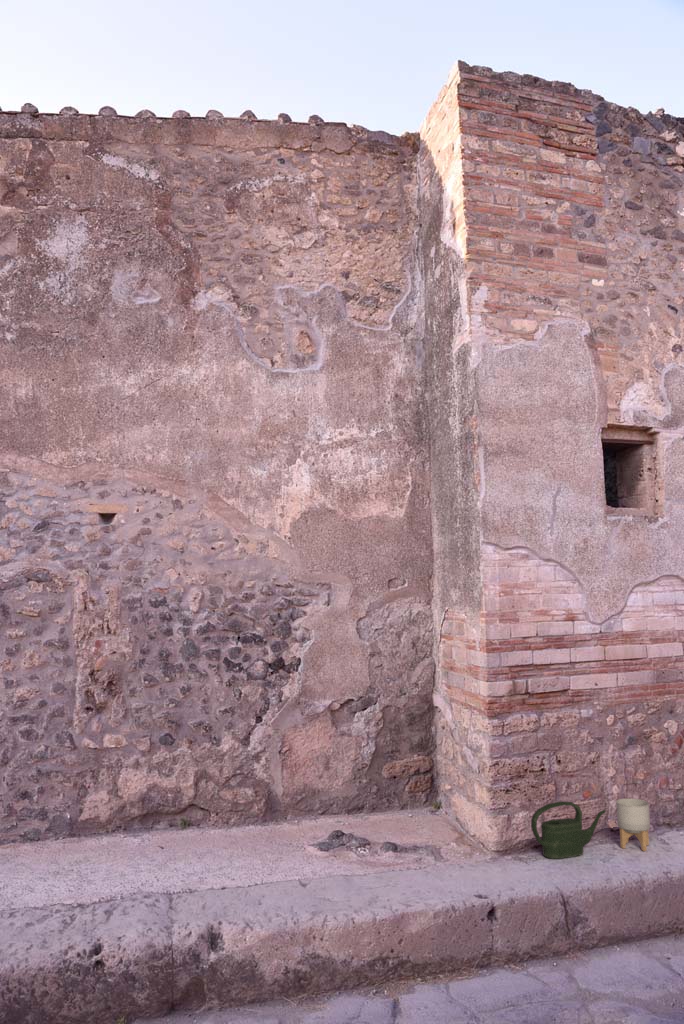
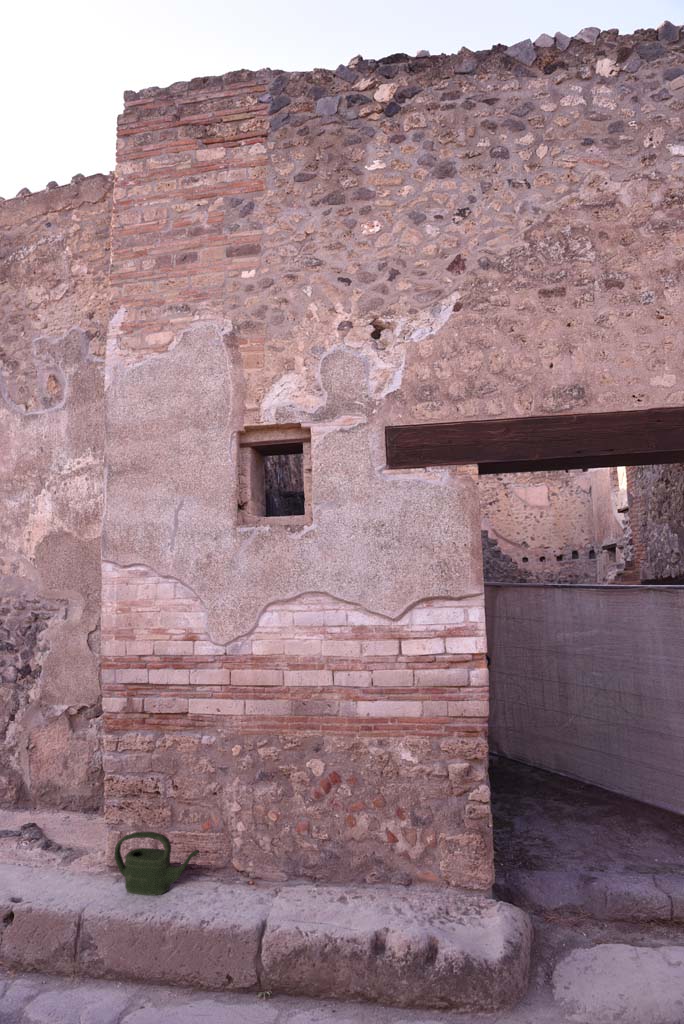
planter: present [616,799,650,851] -> none [211,840,246,911]

